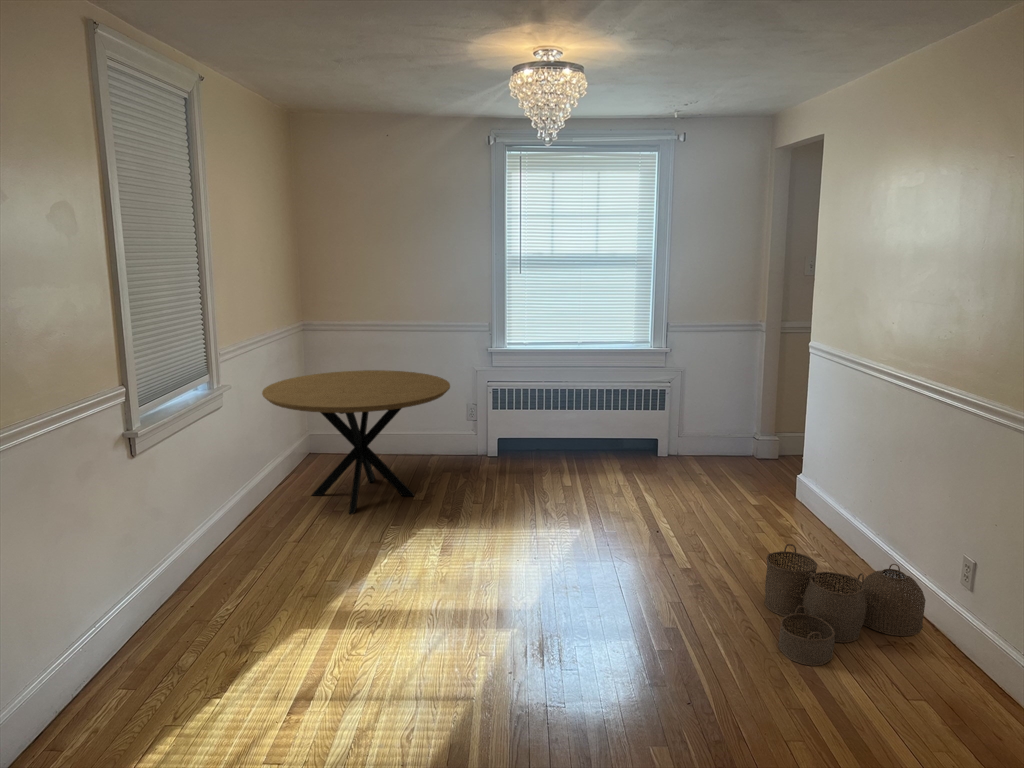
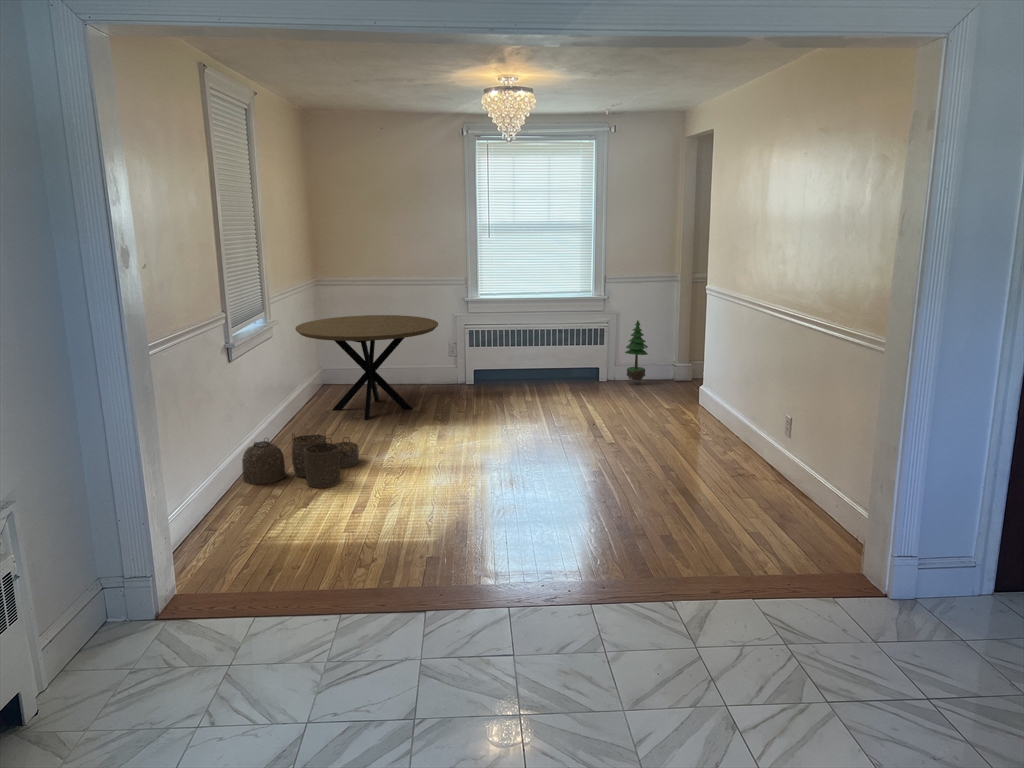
potted tree: none [691,379,722,461] -> present [625,320,648,384]
woven basket: present [765,544,926,666] -> present [242,433,359,488]

